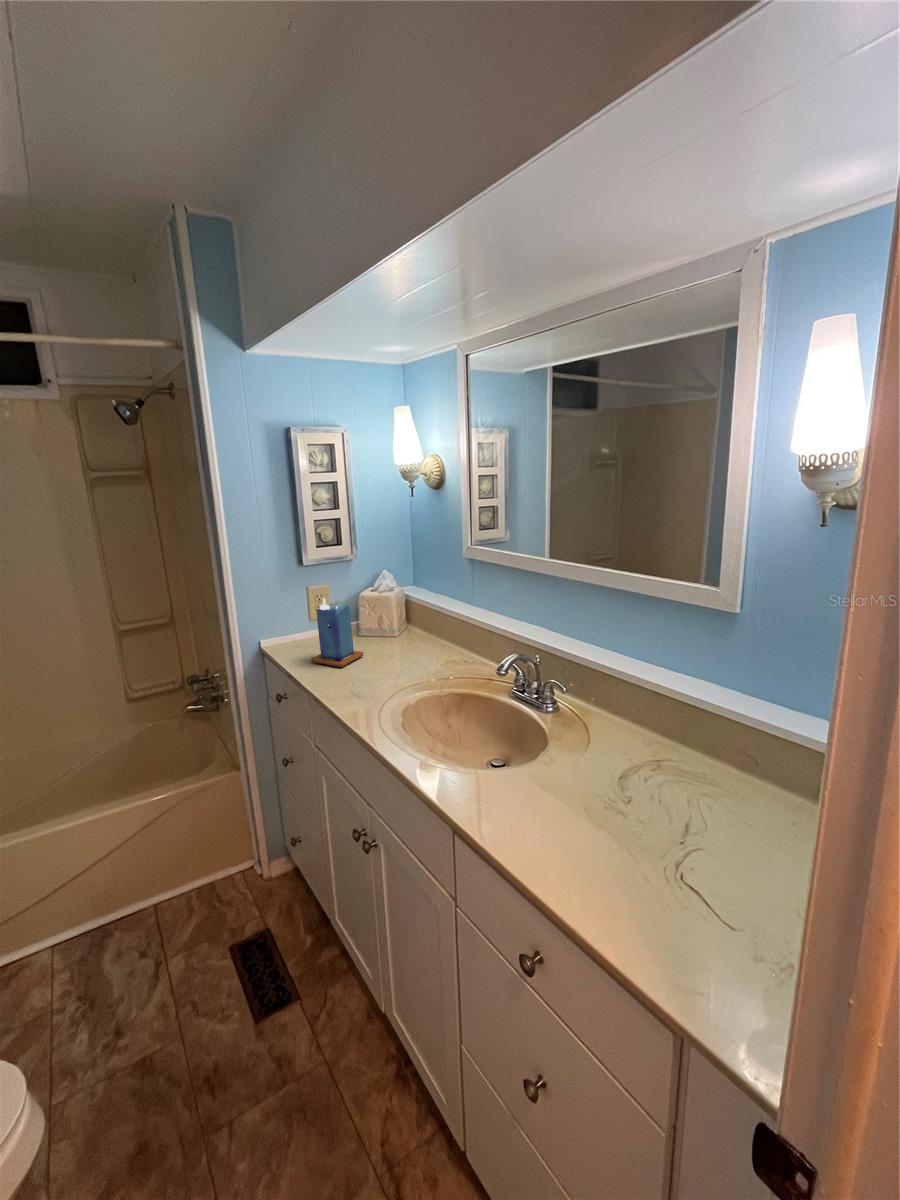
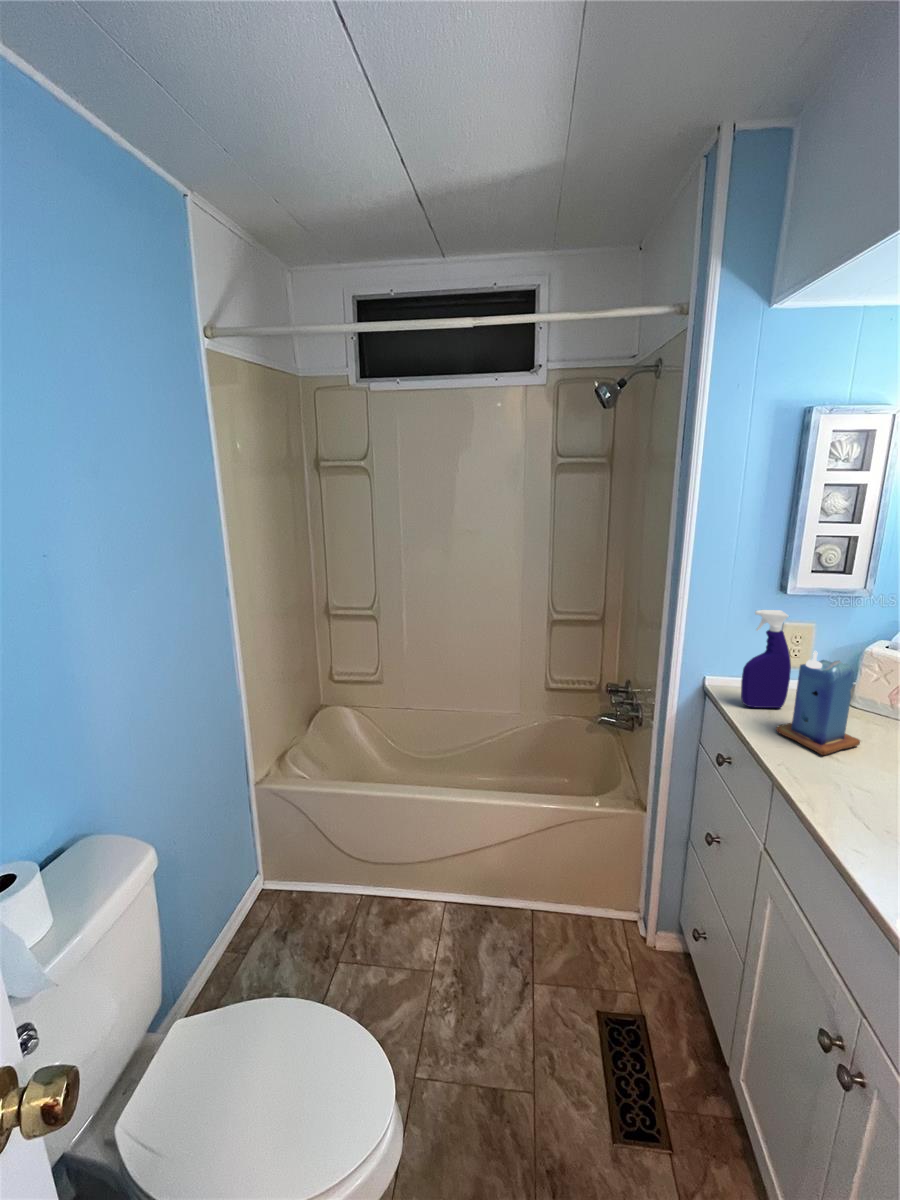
spray bottle: none [282,576,317,652] -> present [741,610,791,708]

